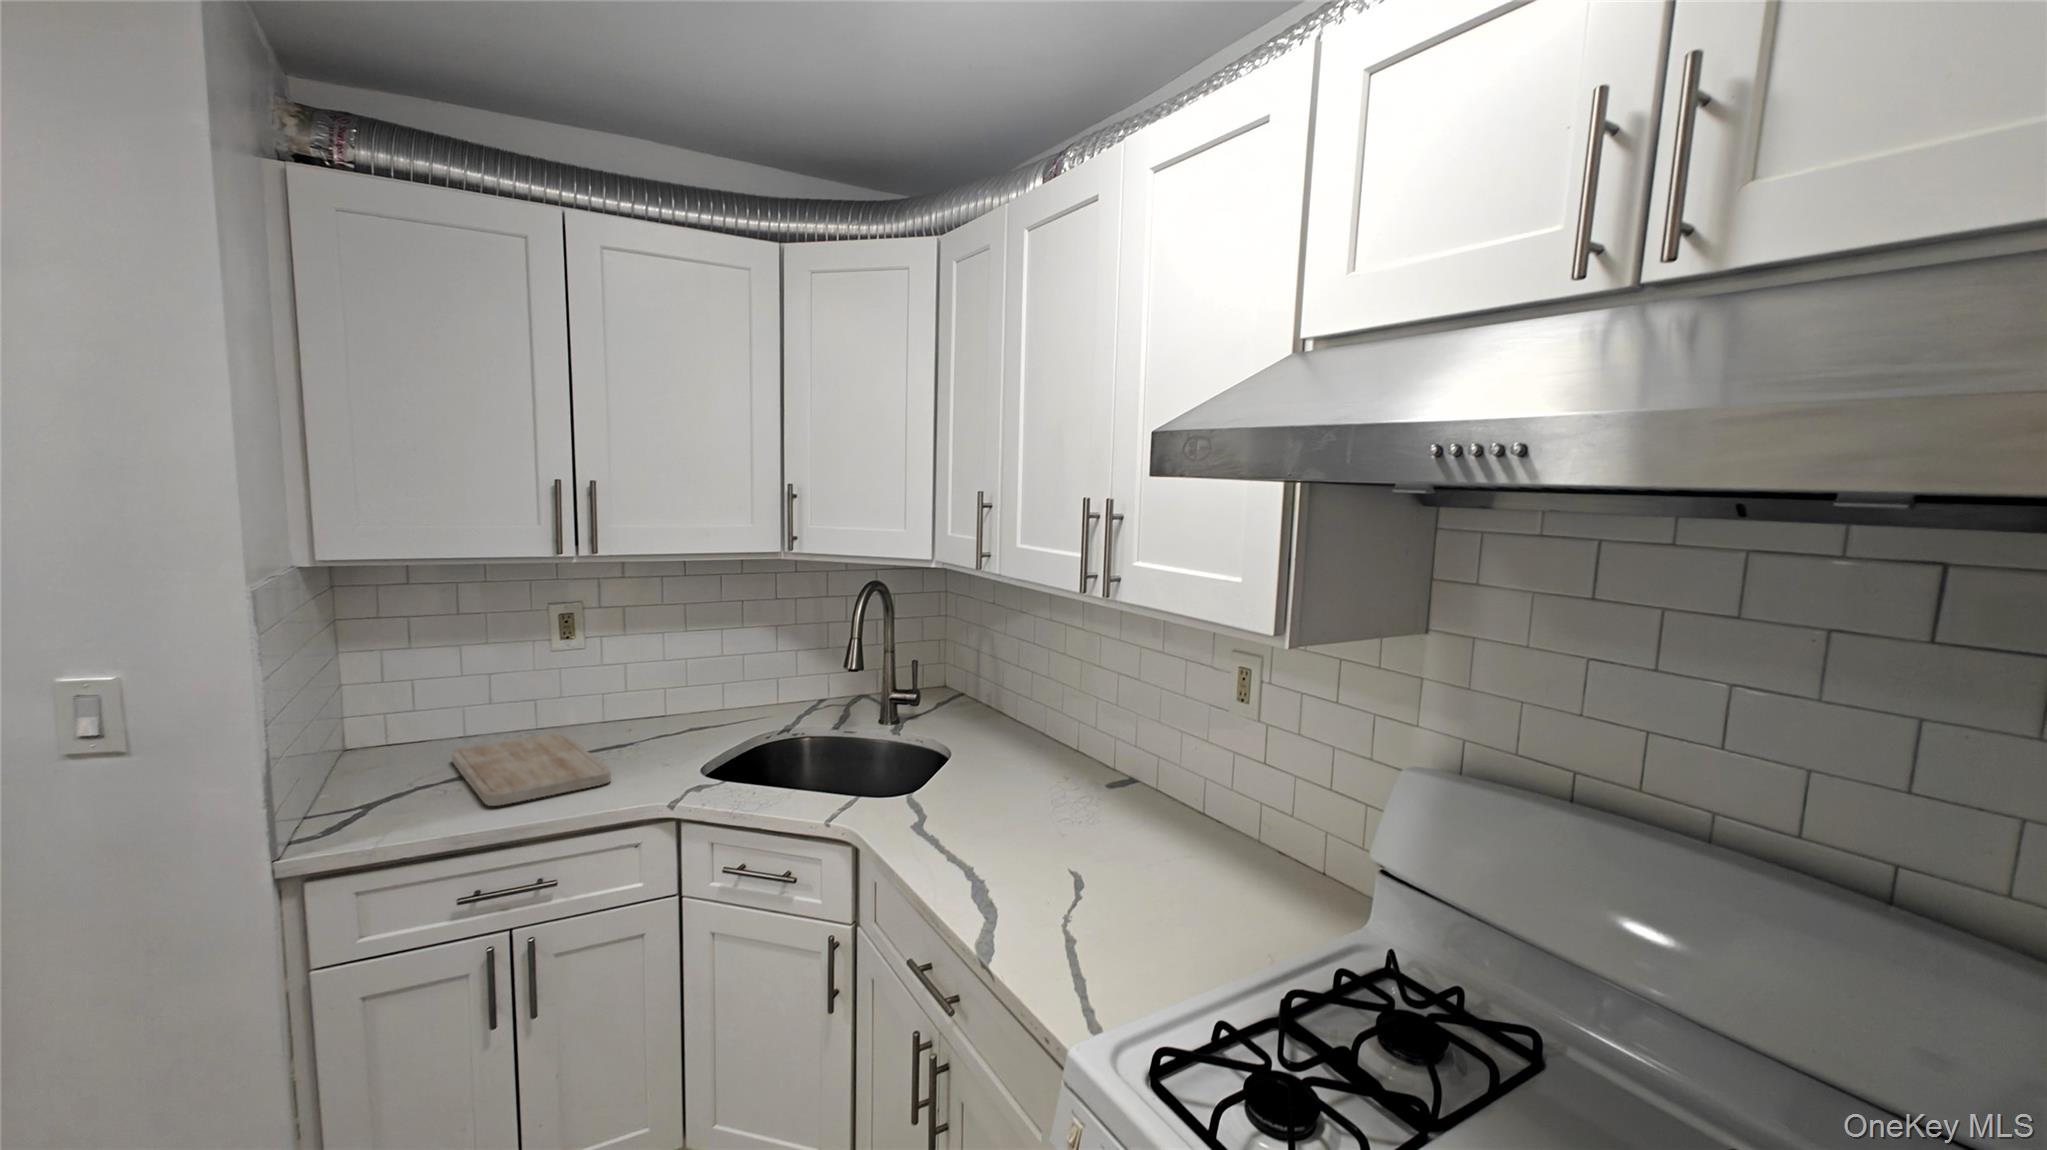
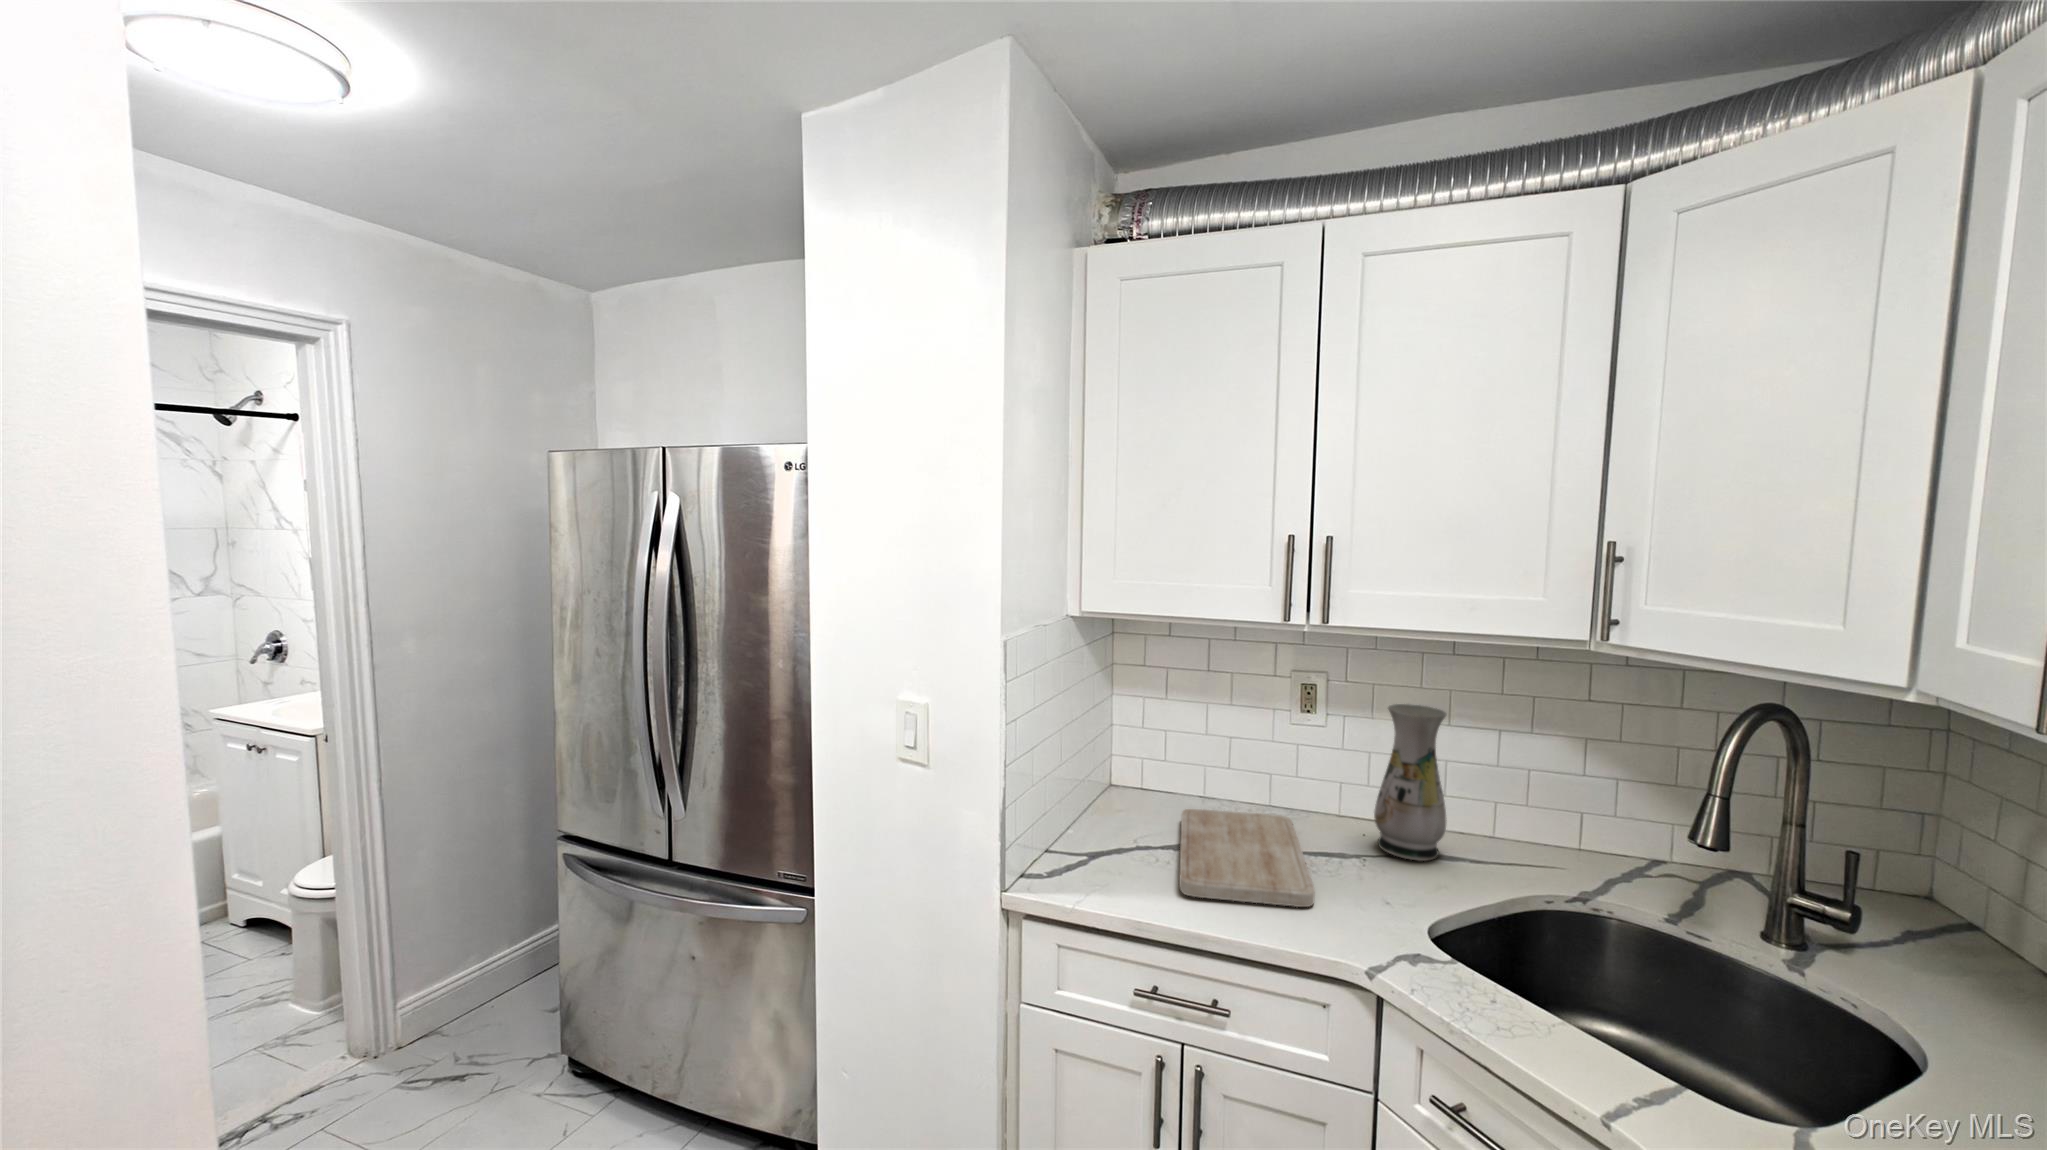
vase: none [638,617,695,737] -> present [1374,704,1447,861]

